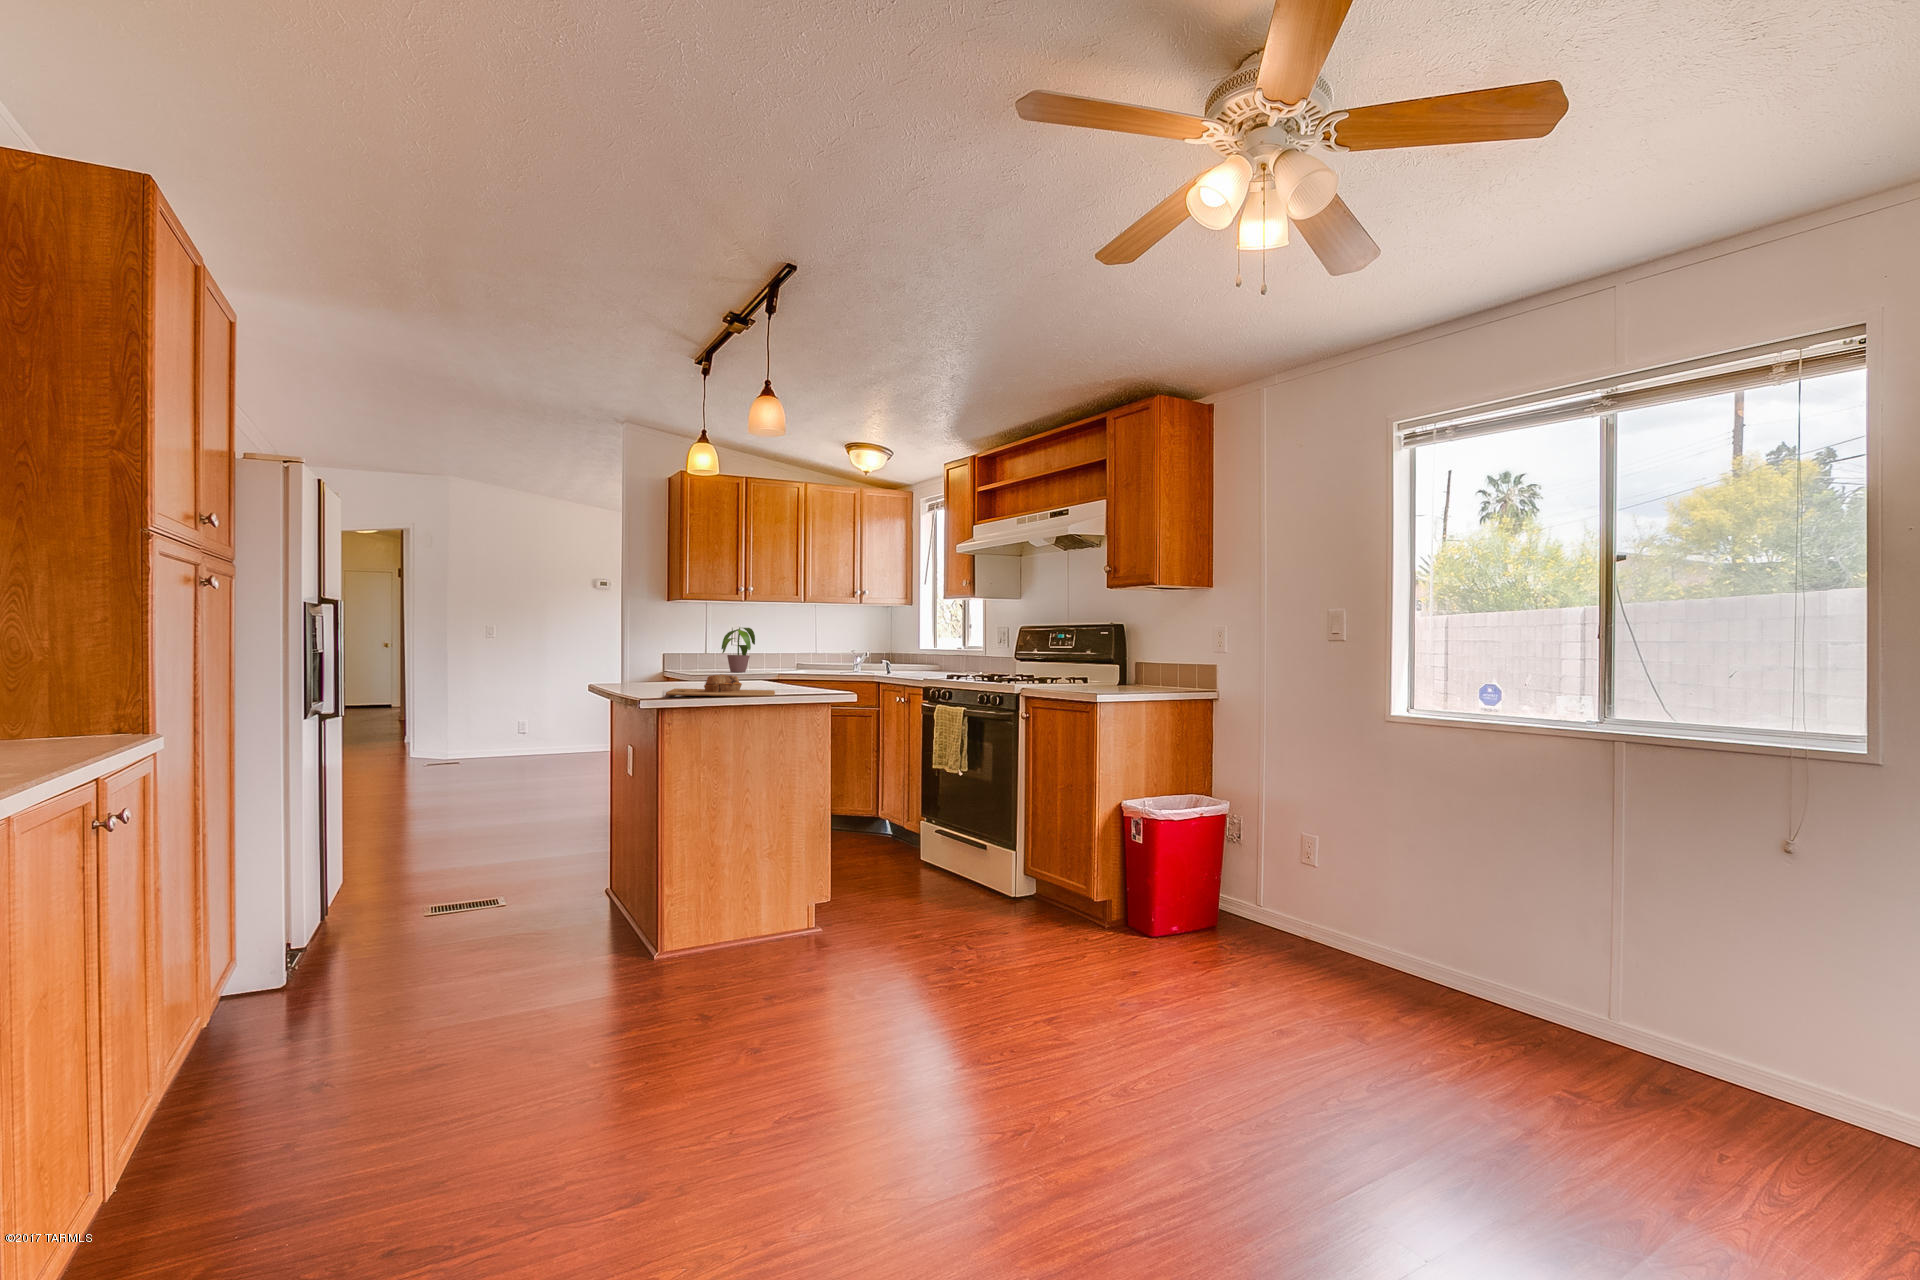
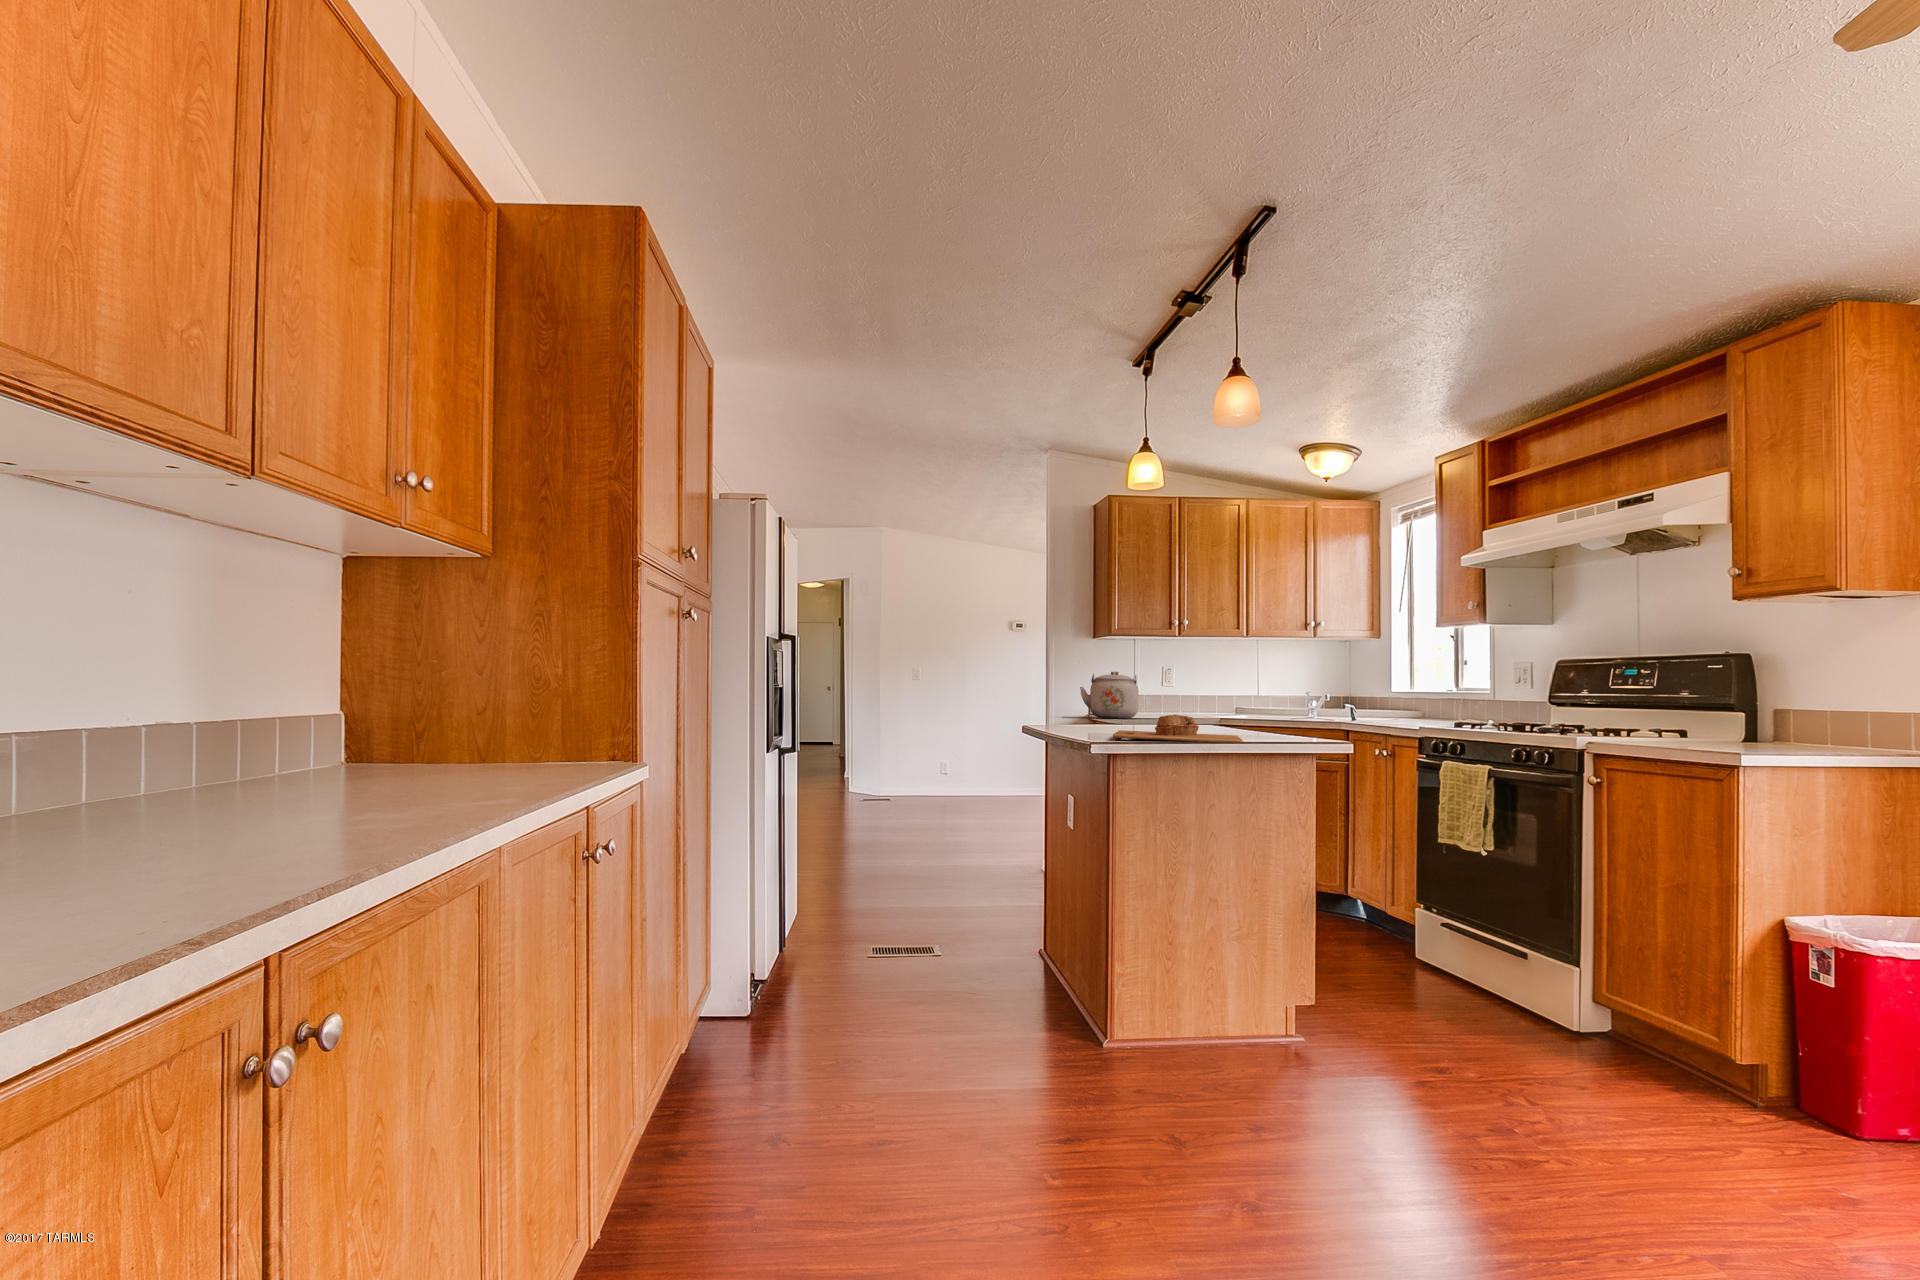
potted plant: present [721,627,755,672] -> none [1143,663,1200,715]
kettle: none [651,634,705,677] -> present [1080,671,1139,719]

